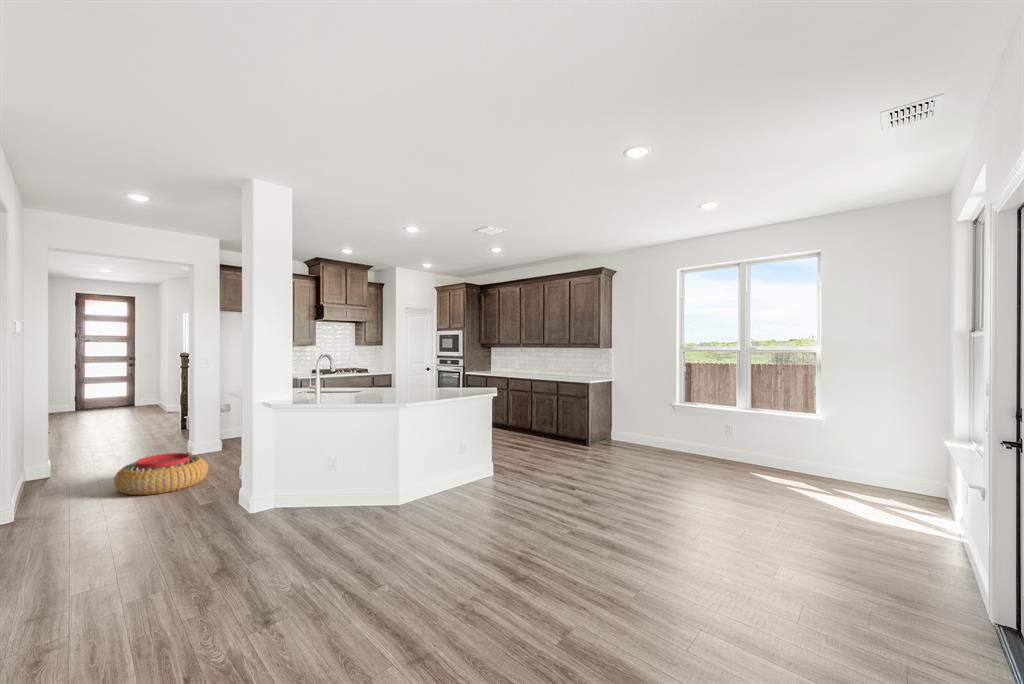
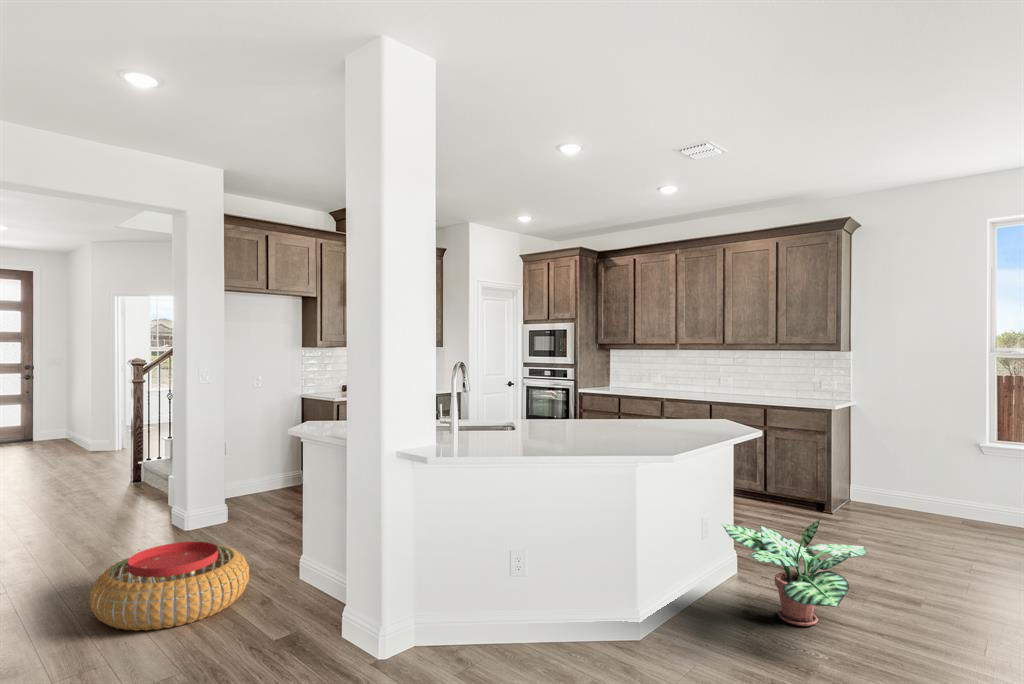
potted plant: none [455,439,531,496] -> present [722,519,868,626]

